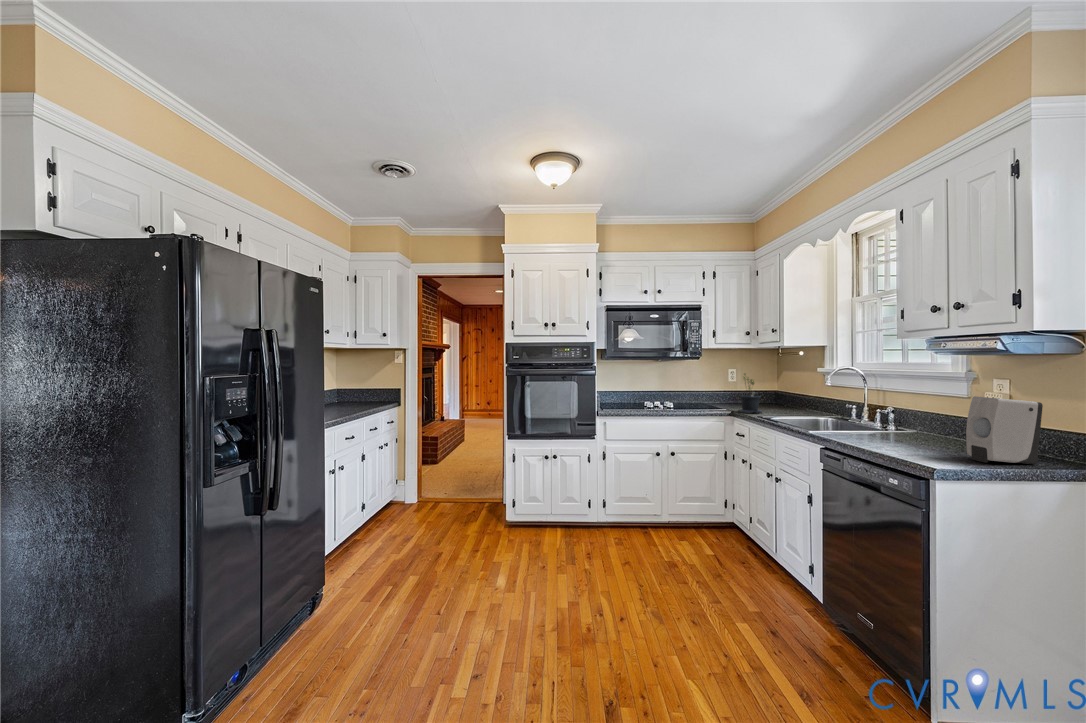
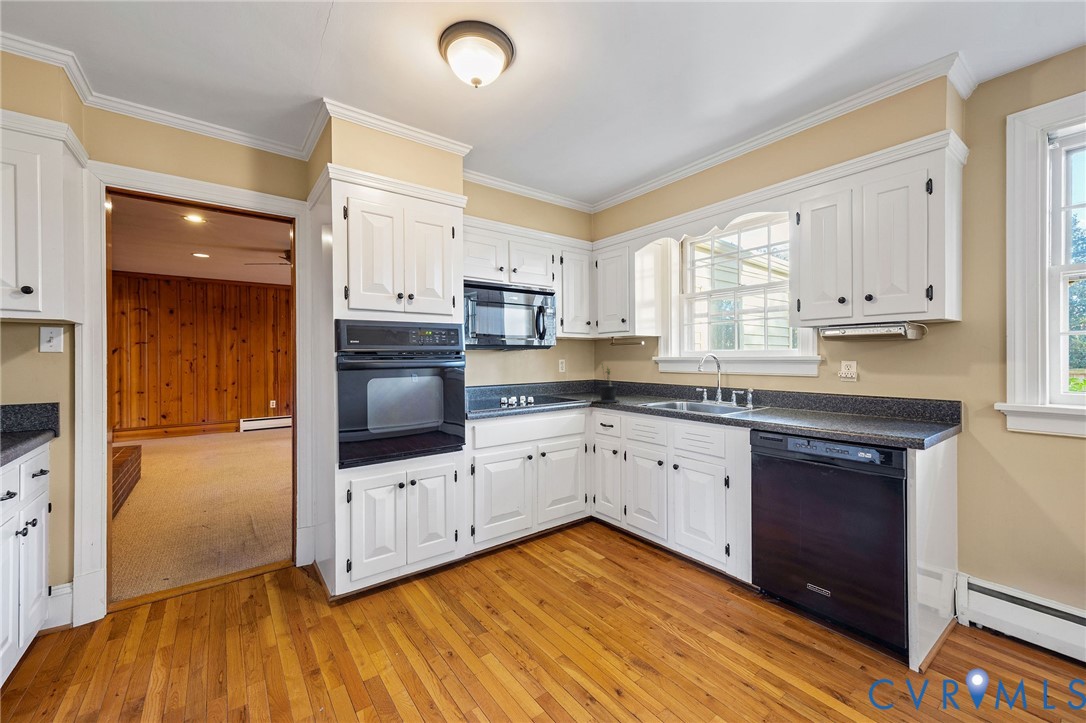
soap dispenser: present [966,396,1043,464] -> none [858,372,897,422]

